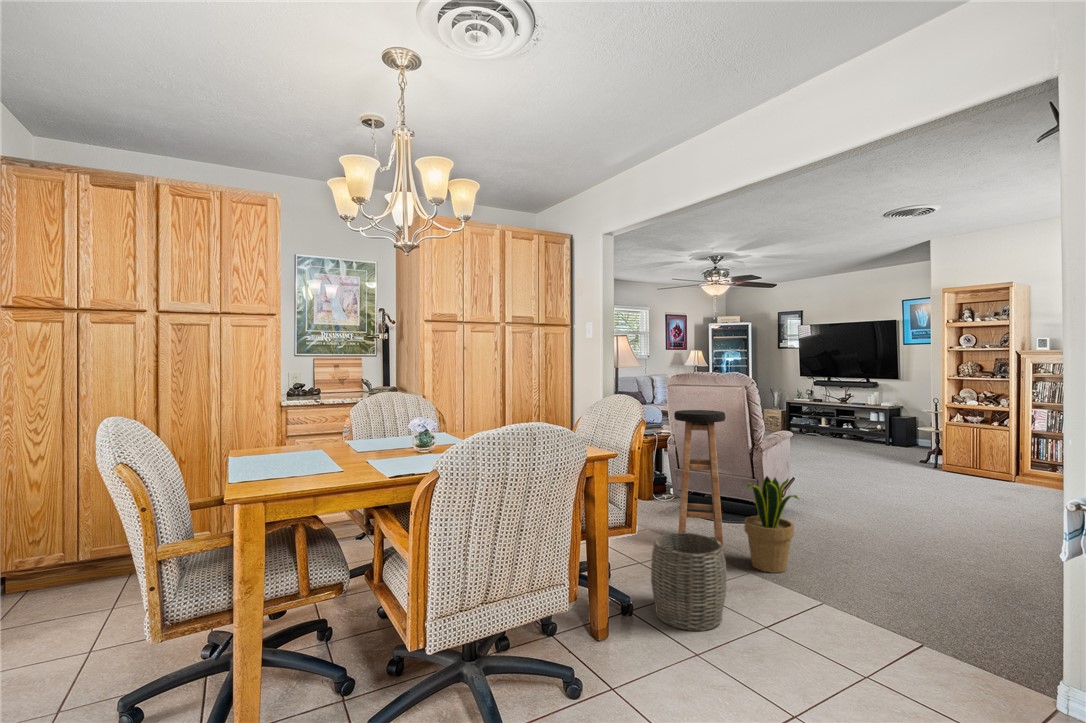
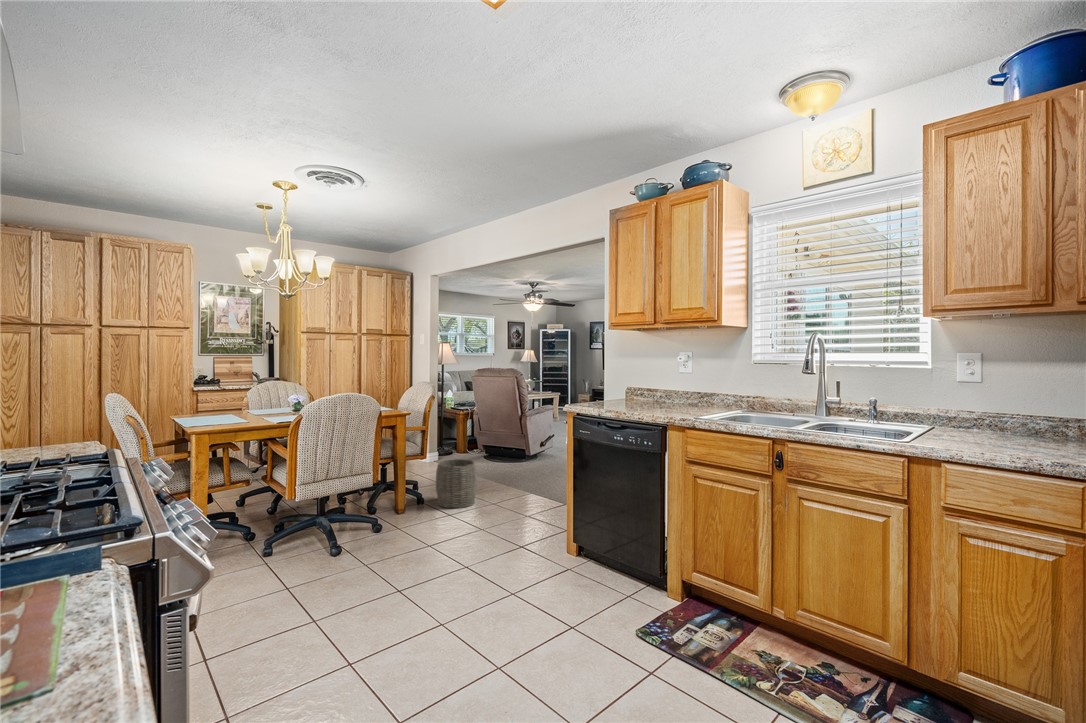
bar stool: present [674,410,725,552] -> none [470,392,500,477]
potted plant: present [744,476,799,573] -> none [503,428,532,485]

